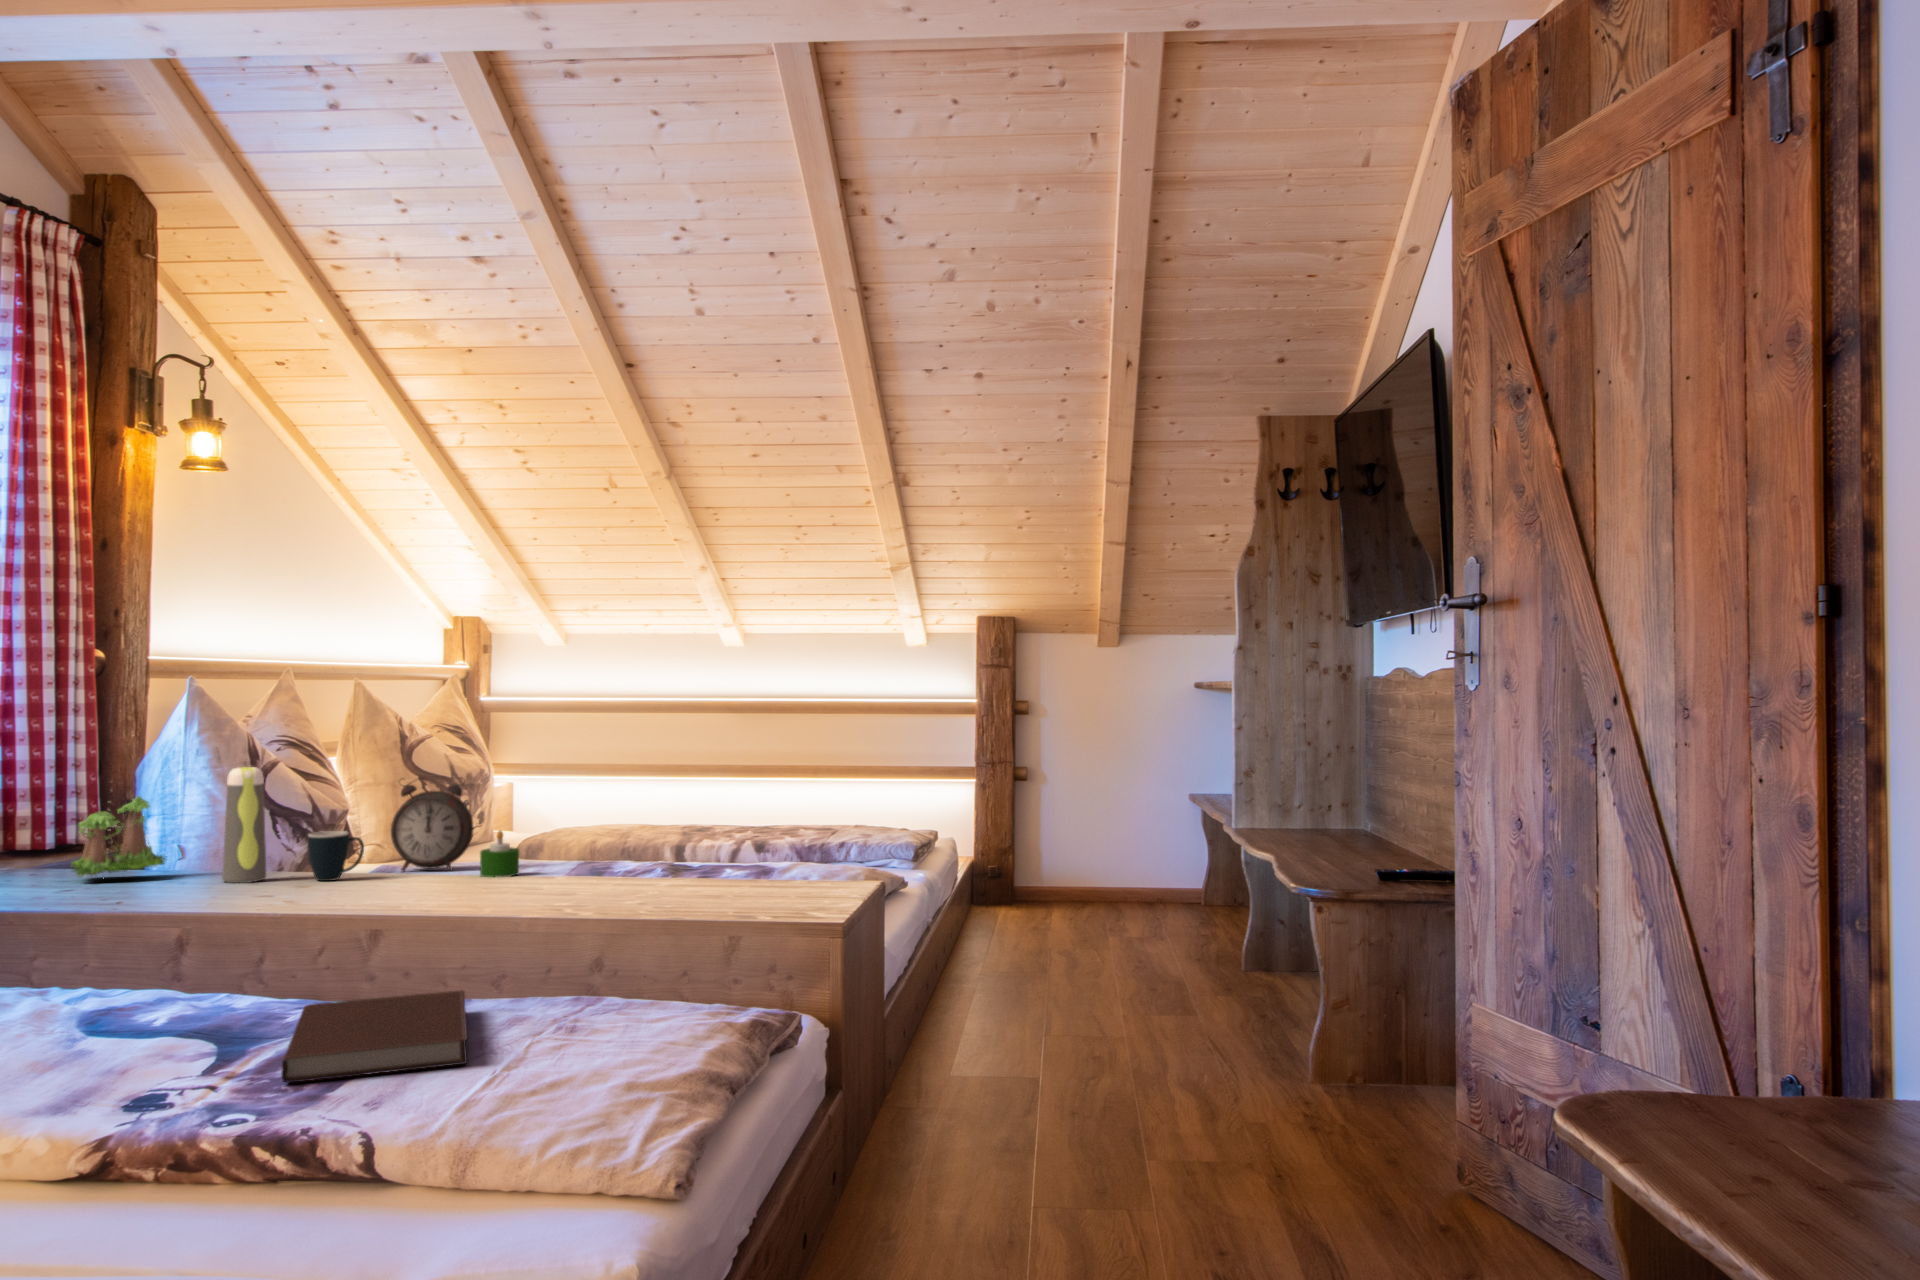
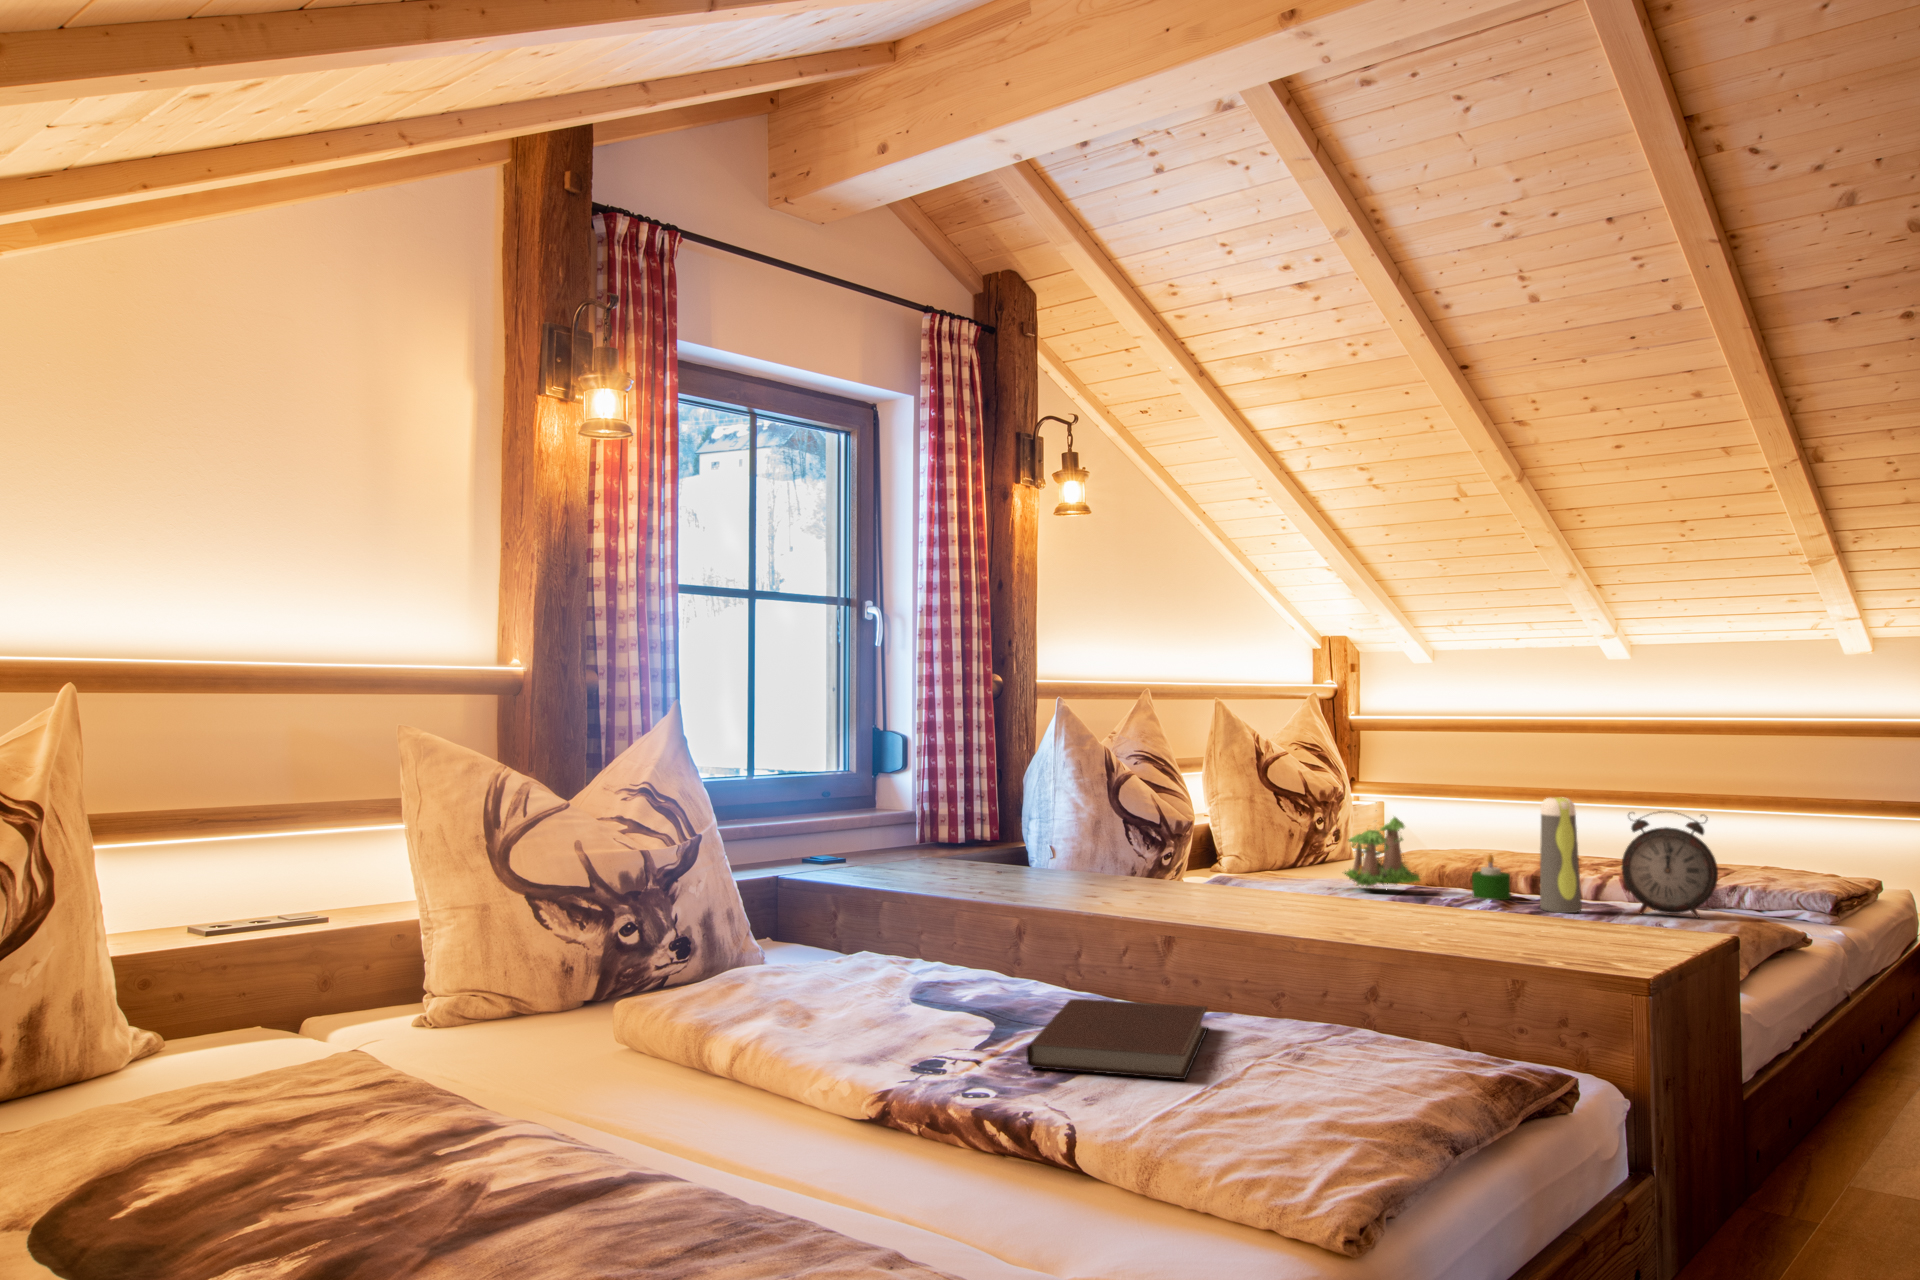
water bottle: present [222,767,266,883] -> present [1540,797,1582,913]
alarm clock: present [391,777,473,871] -> present [1621,812,1718,918]
plant: present [72,796,166,876] -> present [1345,817,1420,886]
mug: present [308,831,364,881] -> none [1133,841,1181,888]
candle: present [480,831,519,877] -> present [1472,855,1511,900]

